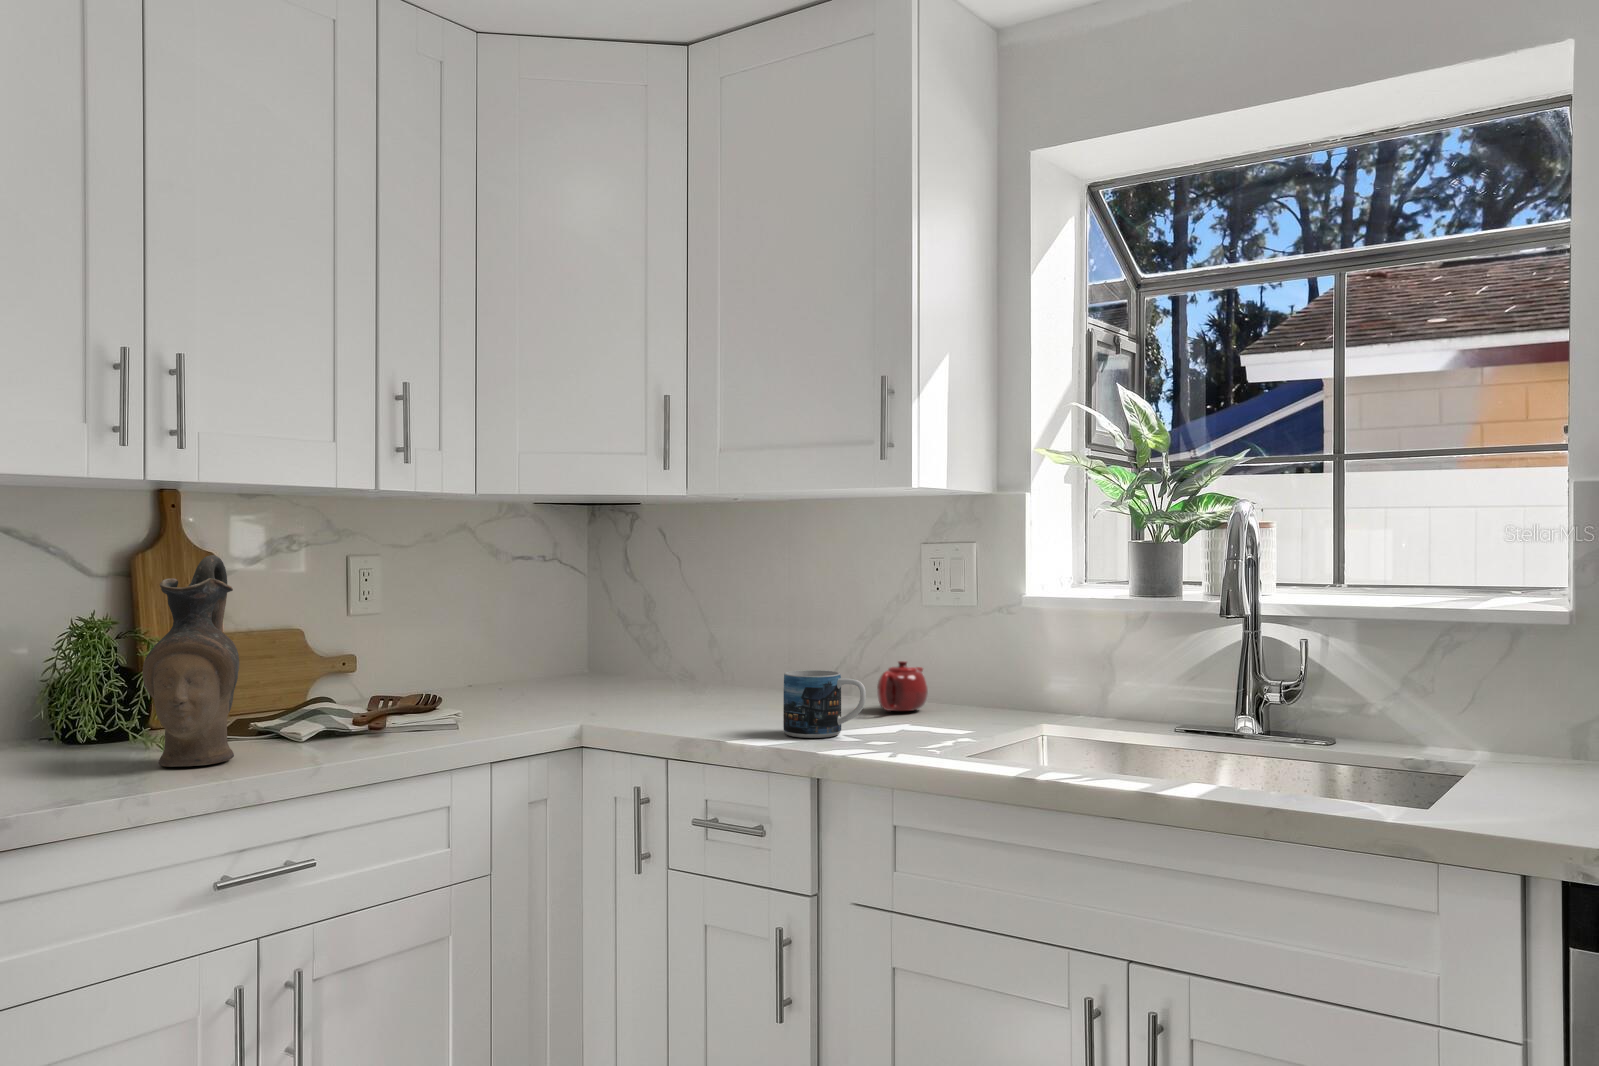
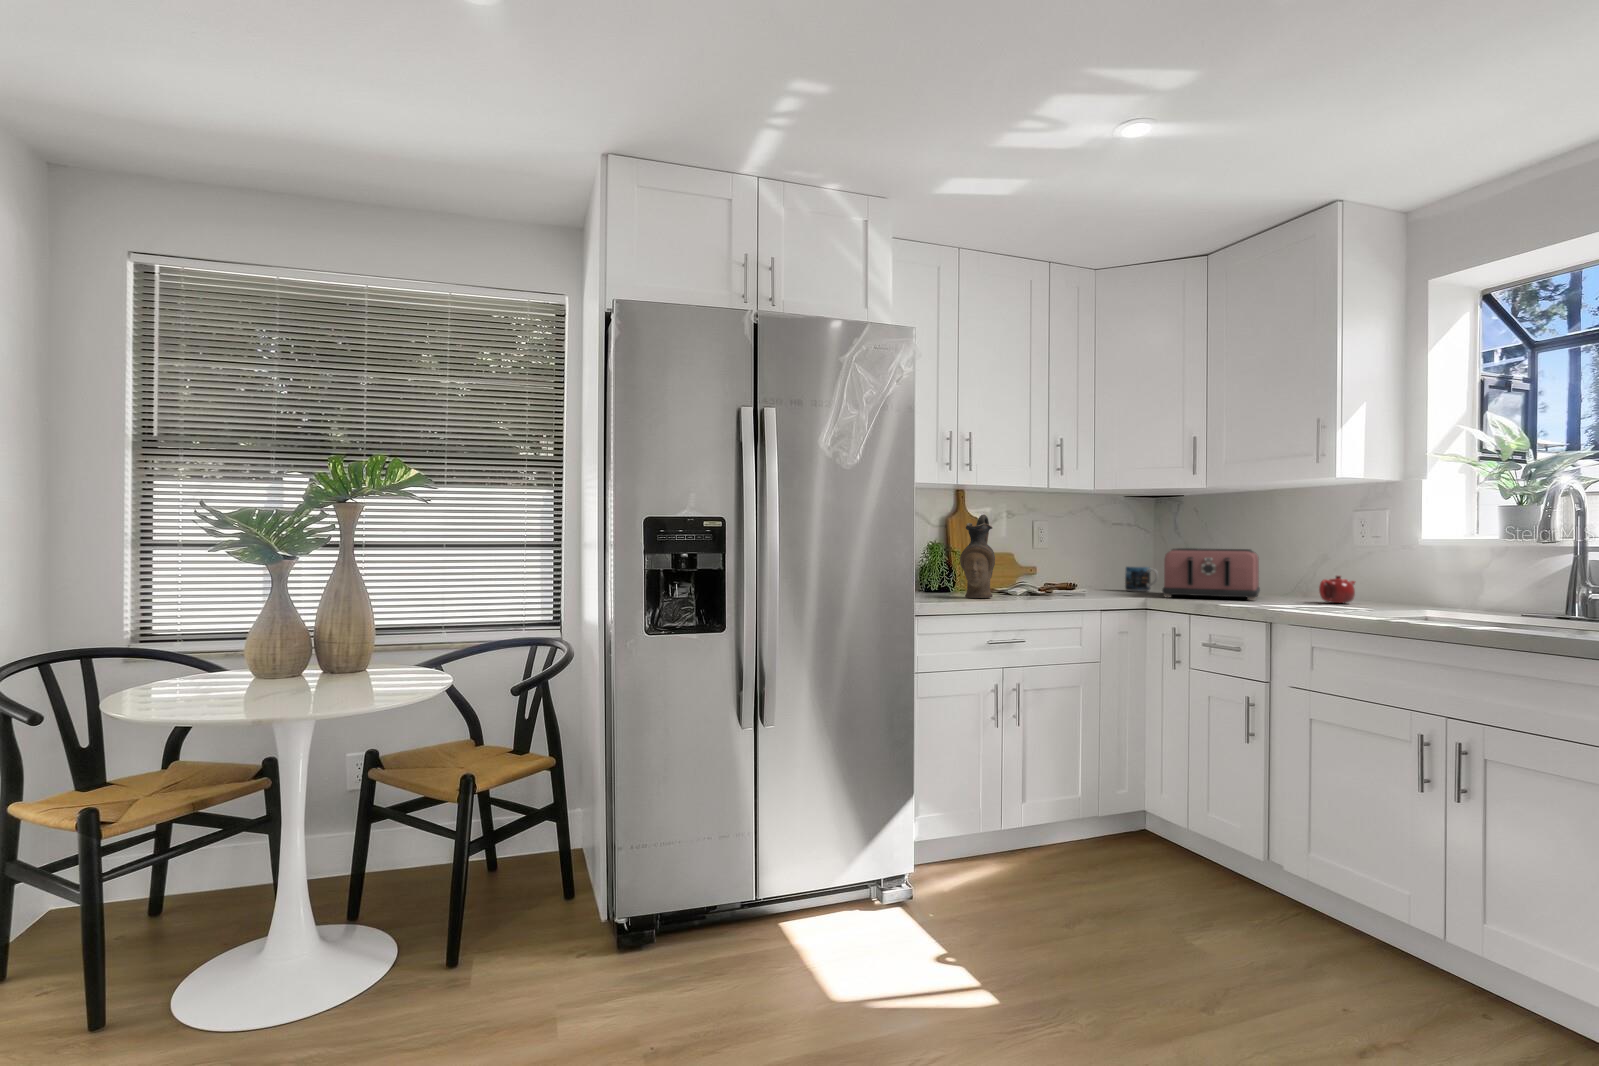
toaster: none [609,610,778,717] -> present [1162,548,1260,601]
mug: present [783,670,866,738] -> present [1125,566,1158,592]

